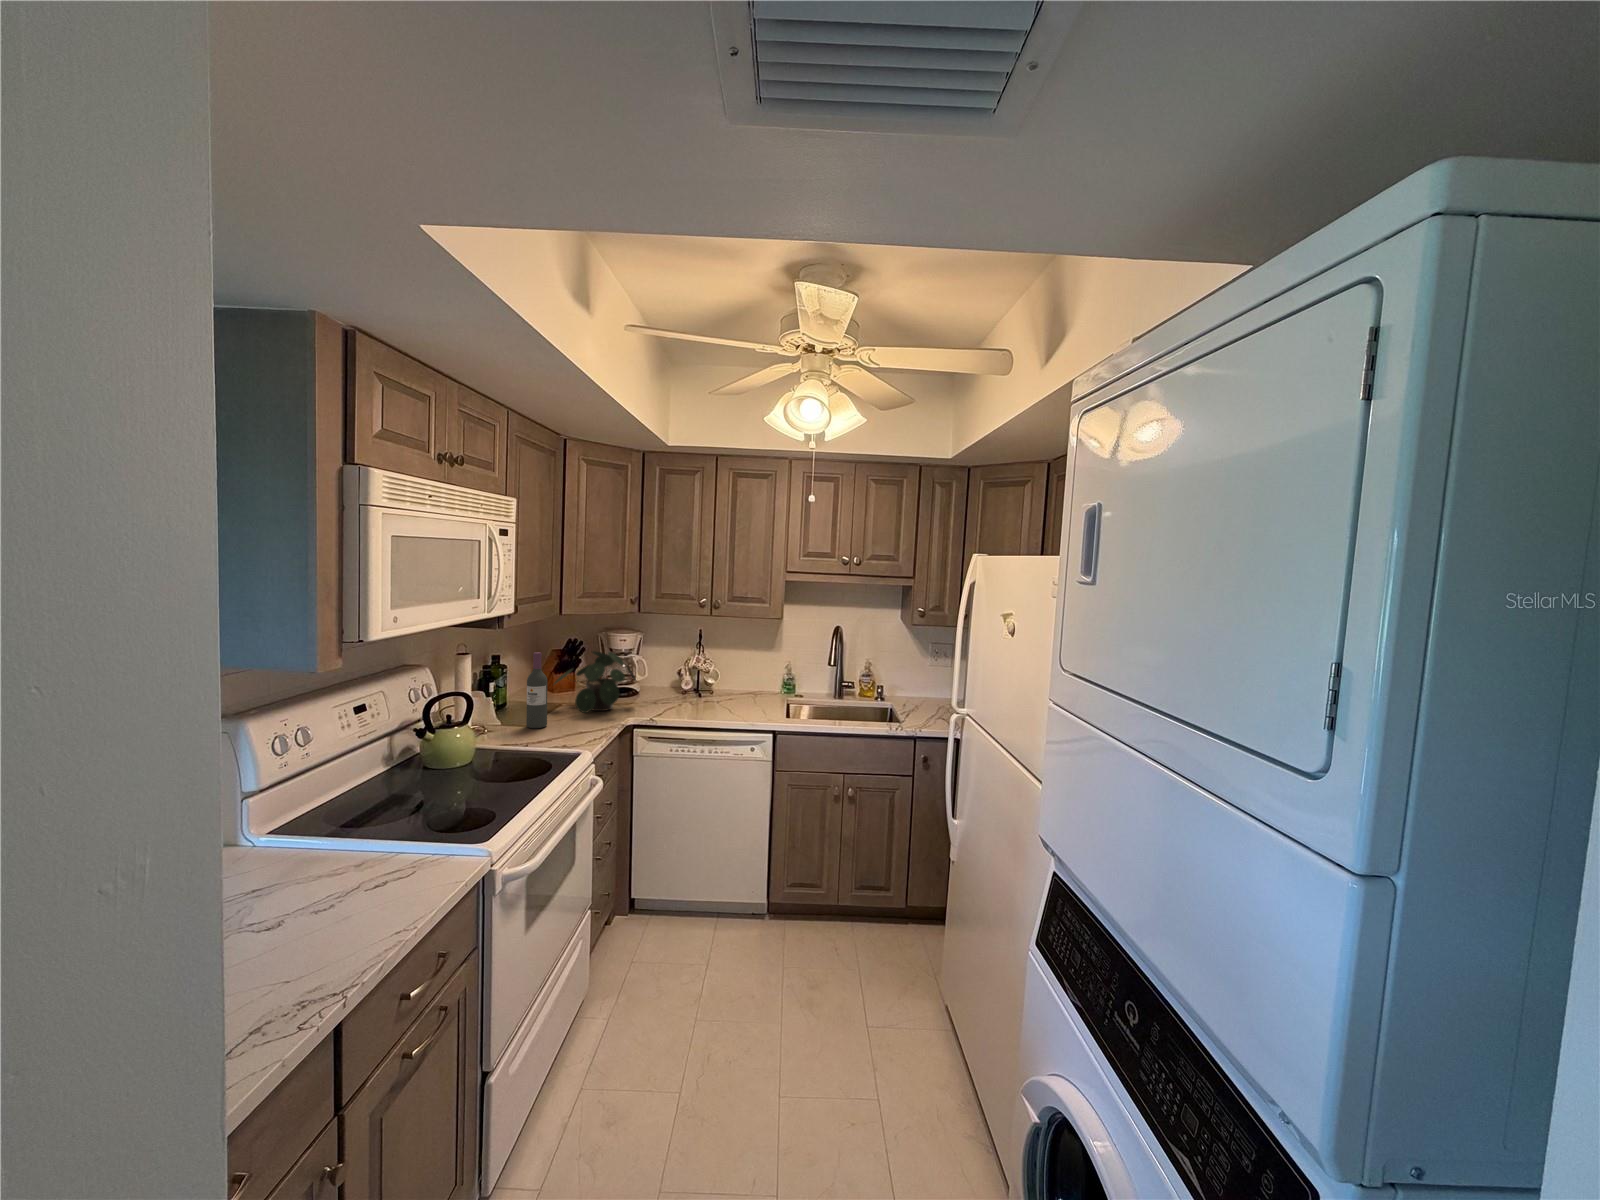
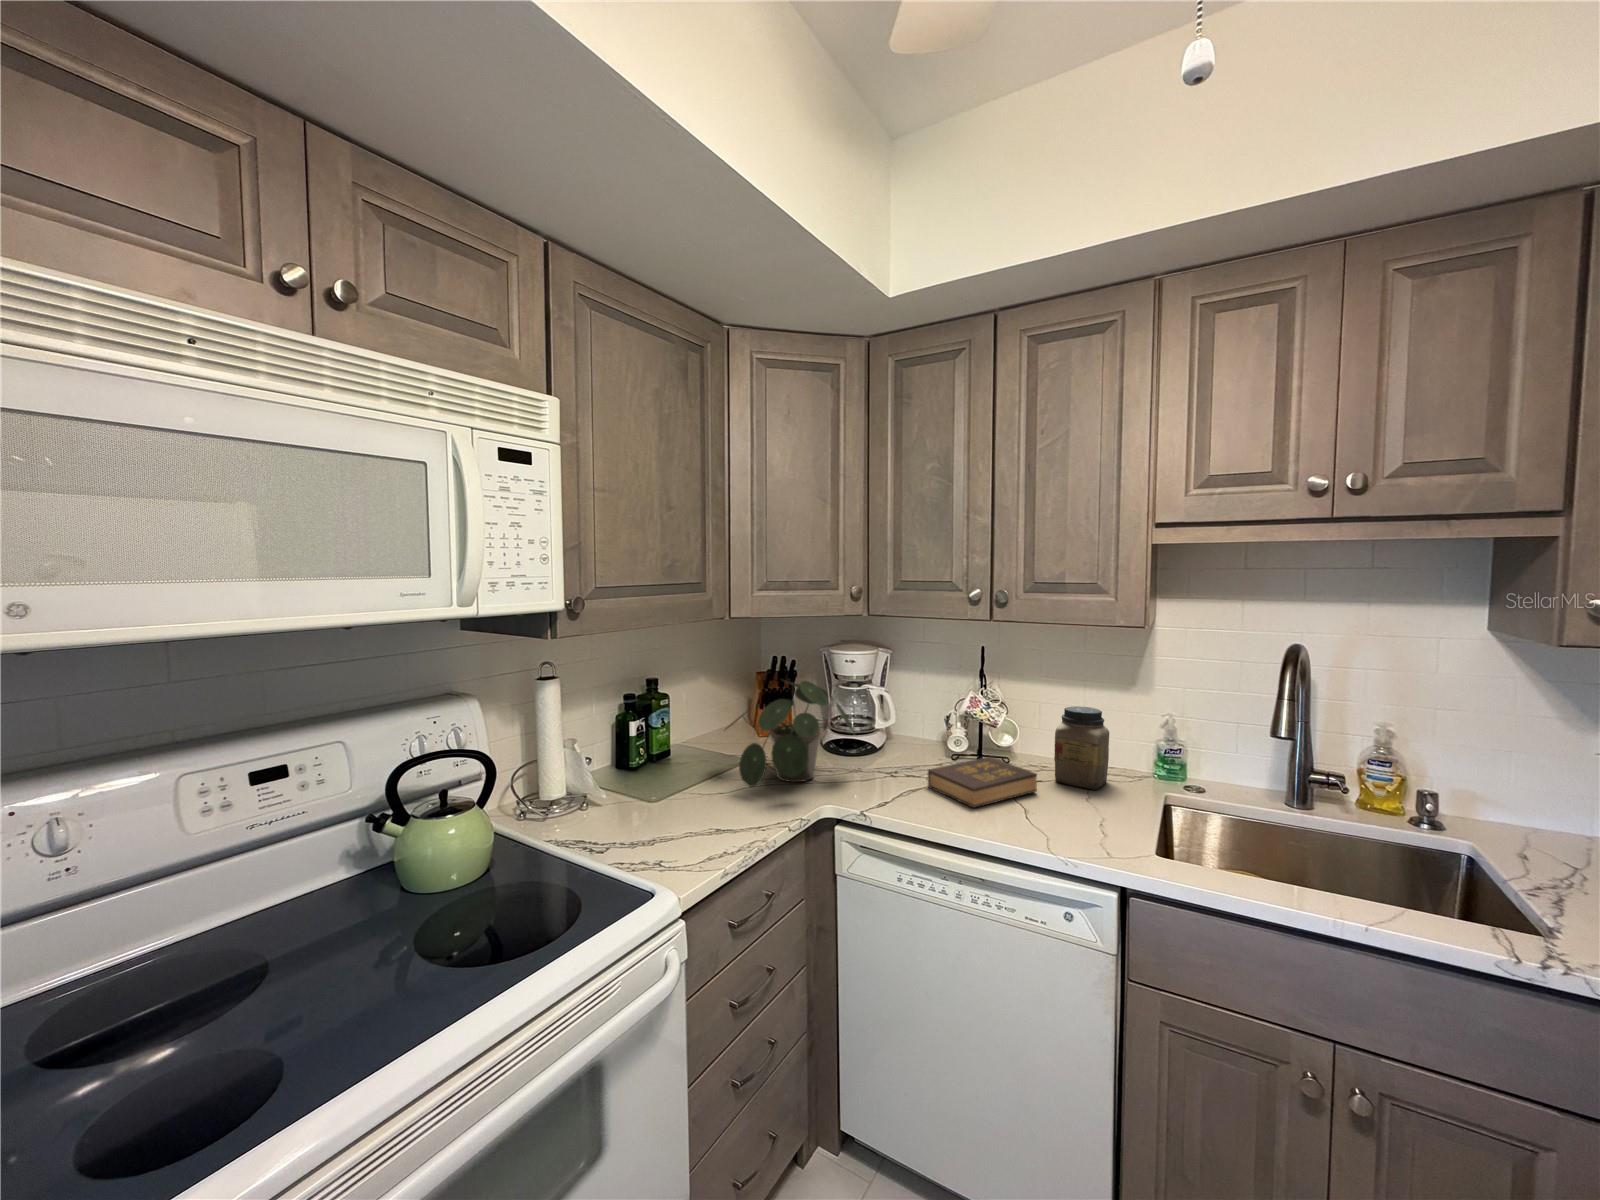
wine bottle: present [526,652,547,728] -> none [641,680,676,811]
jar: none [738,660,764,701] -> present [1054,706,1109,789]
hardback book: none [678,690,732,712] -> present [928,757,1037,808]

